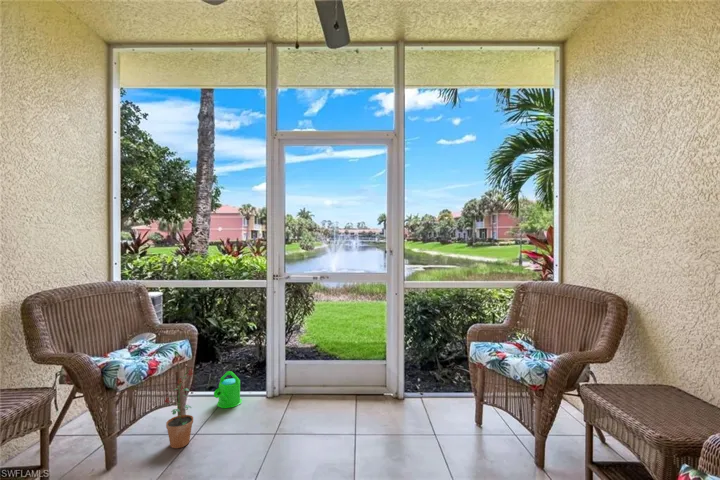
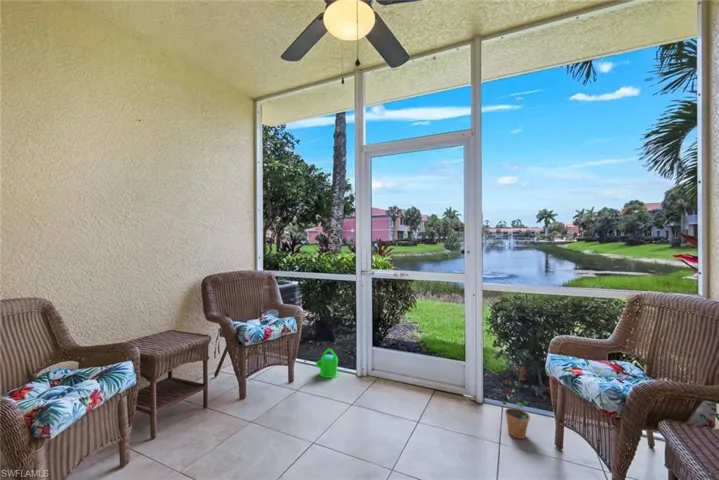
potted plant: present [164,368,193,448] -> present [505,367,530,439]

